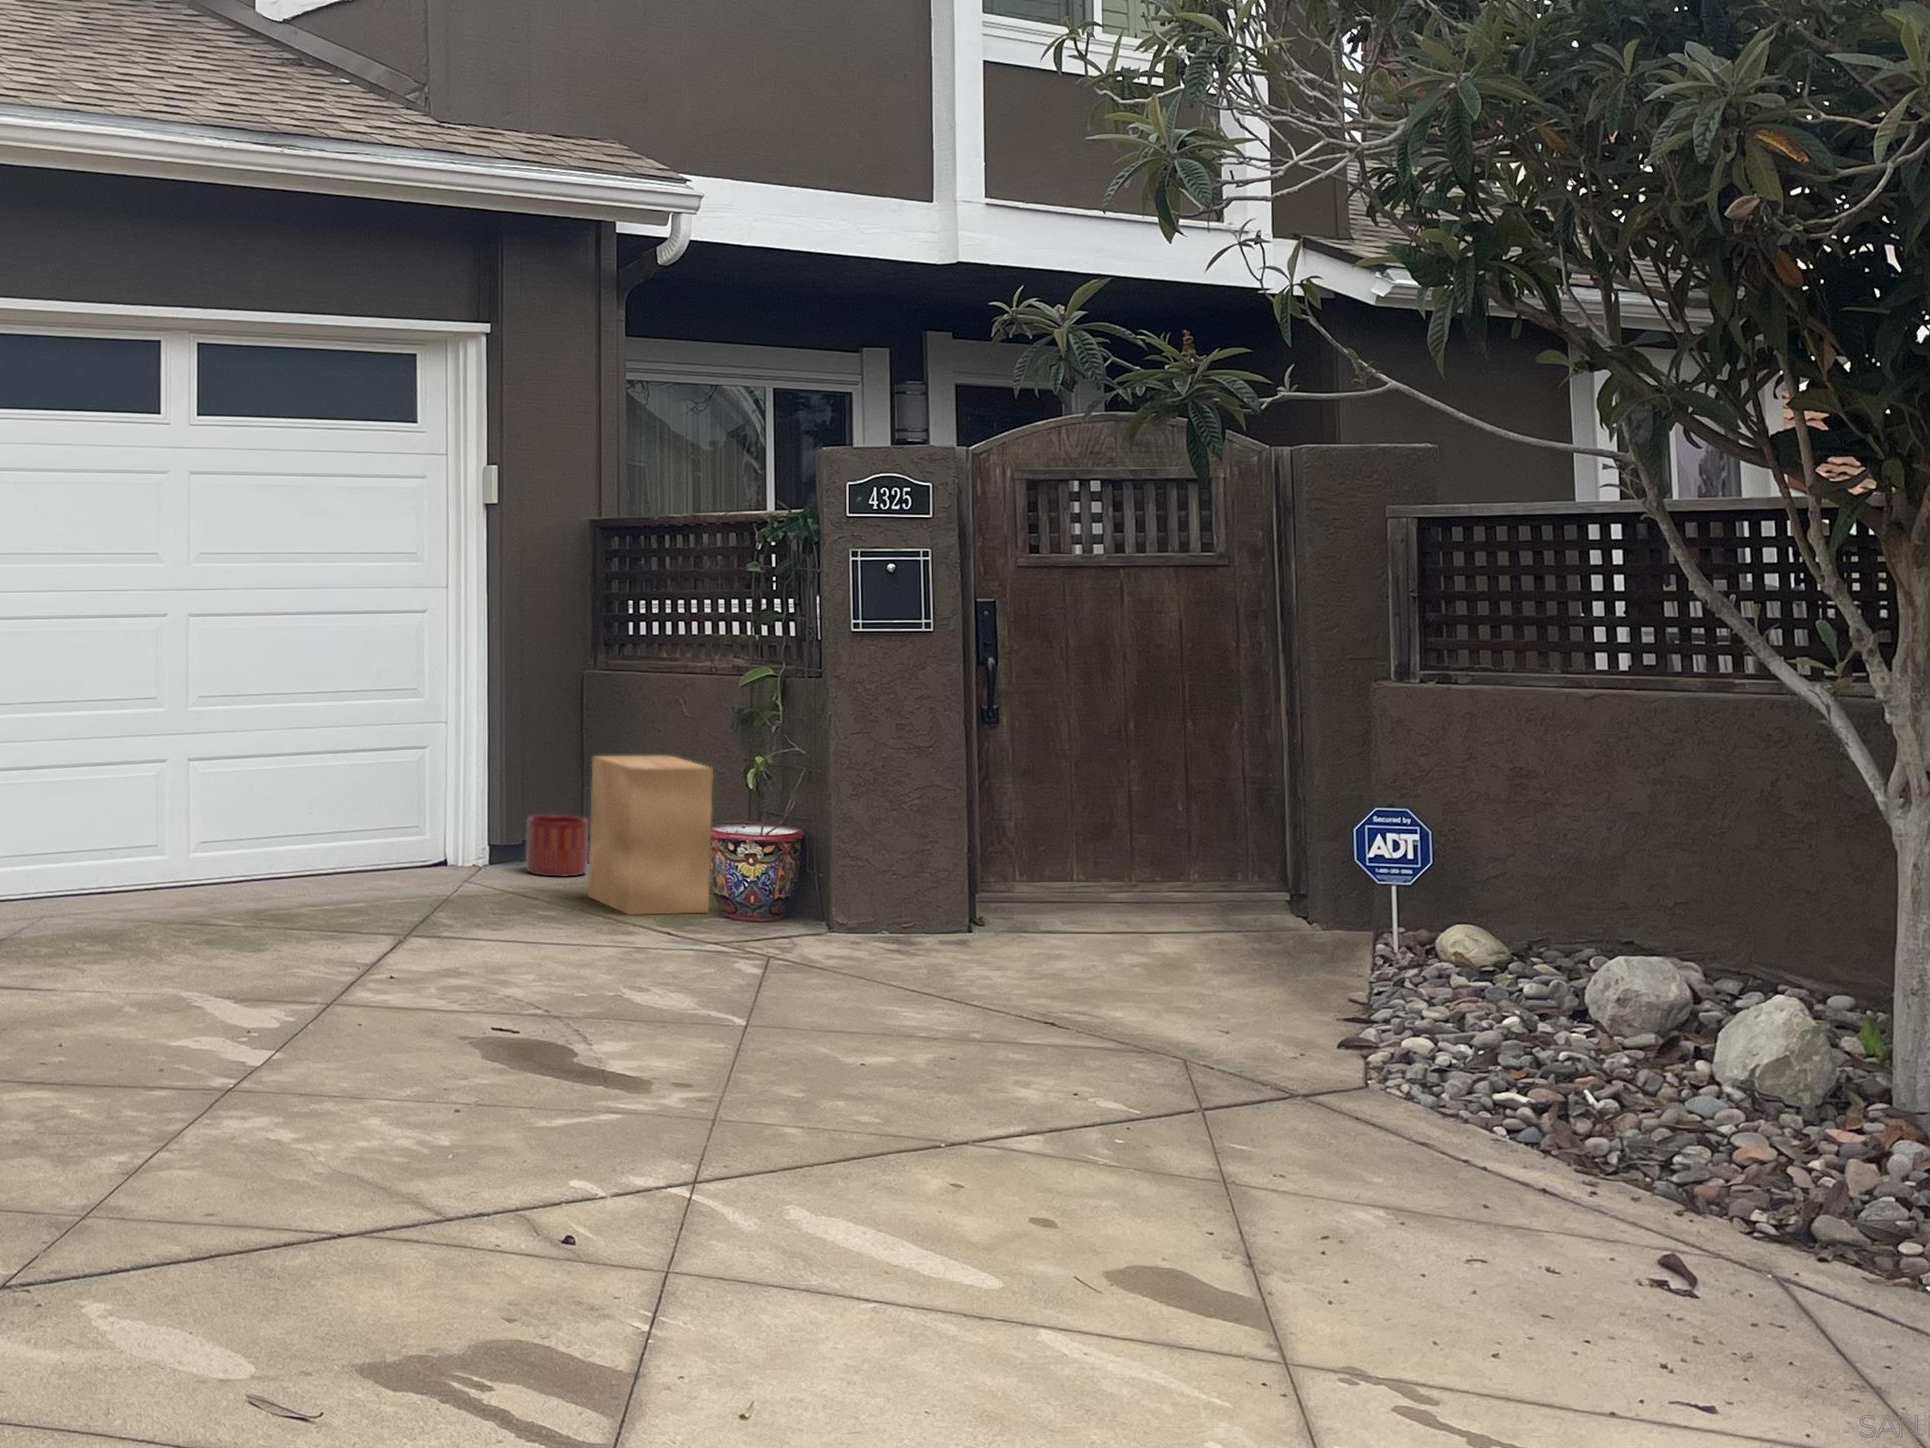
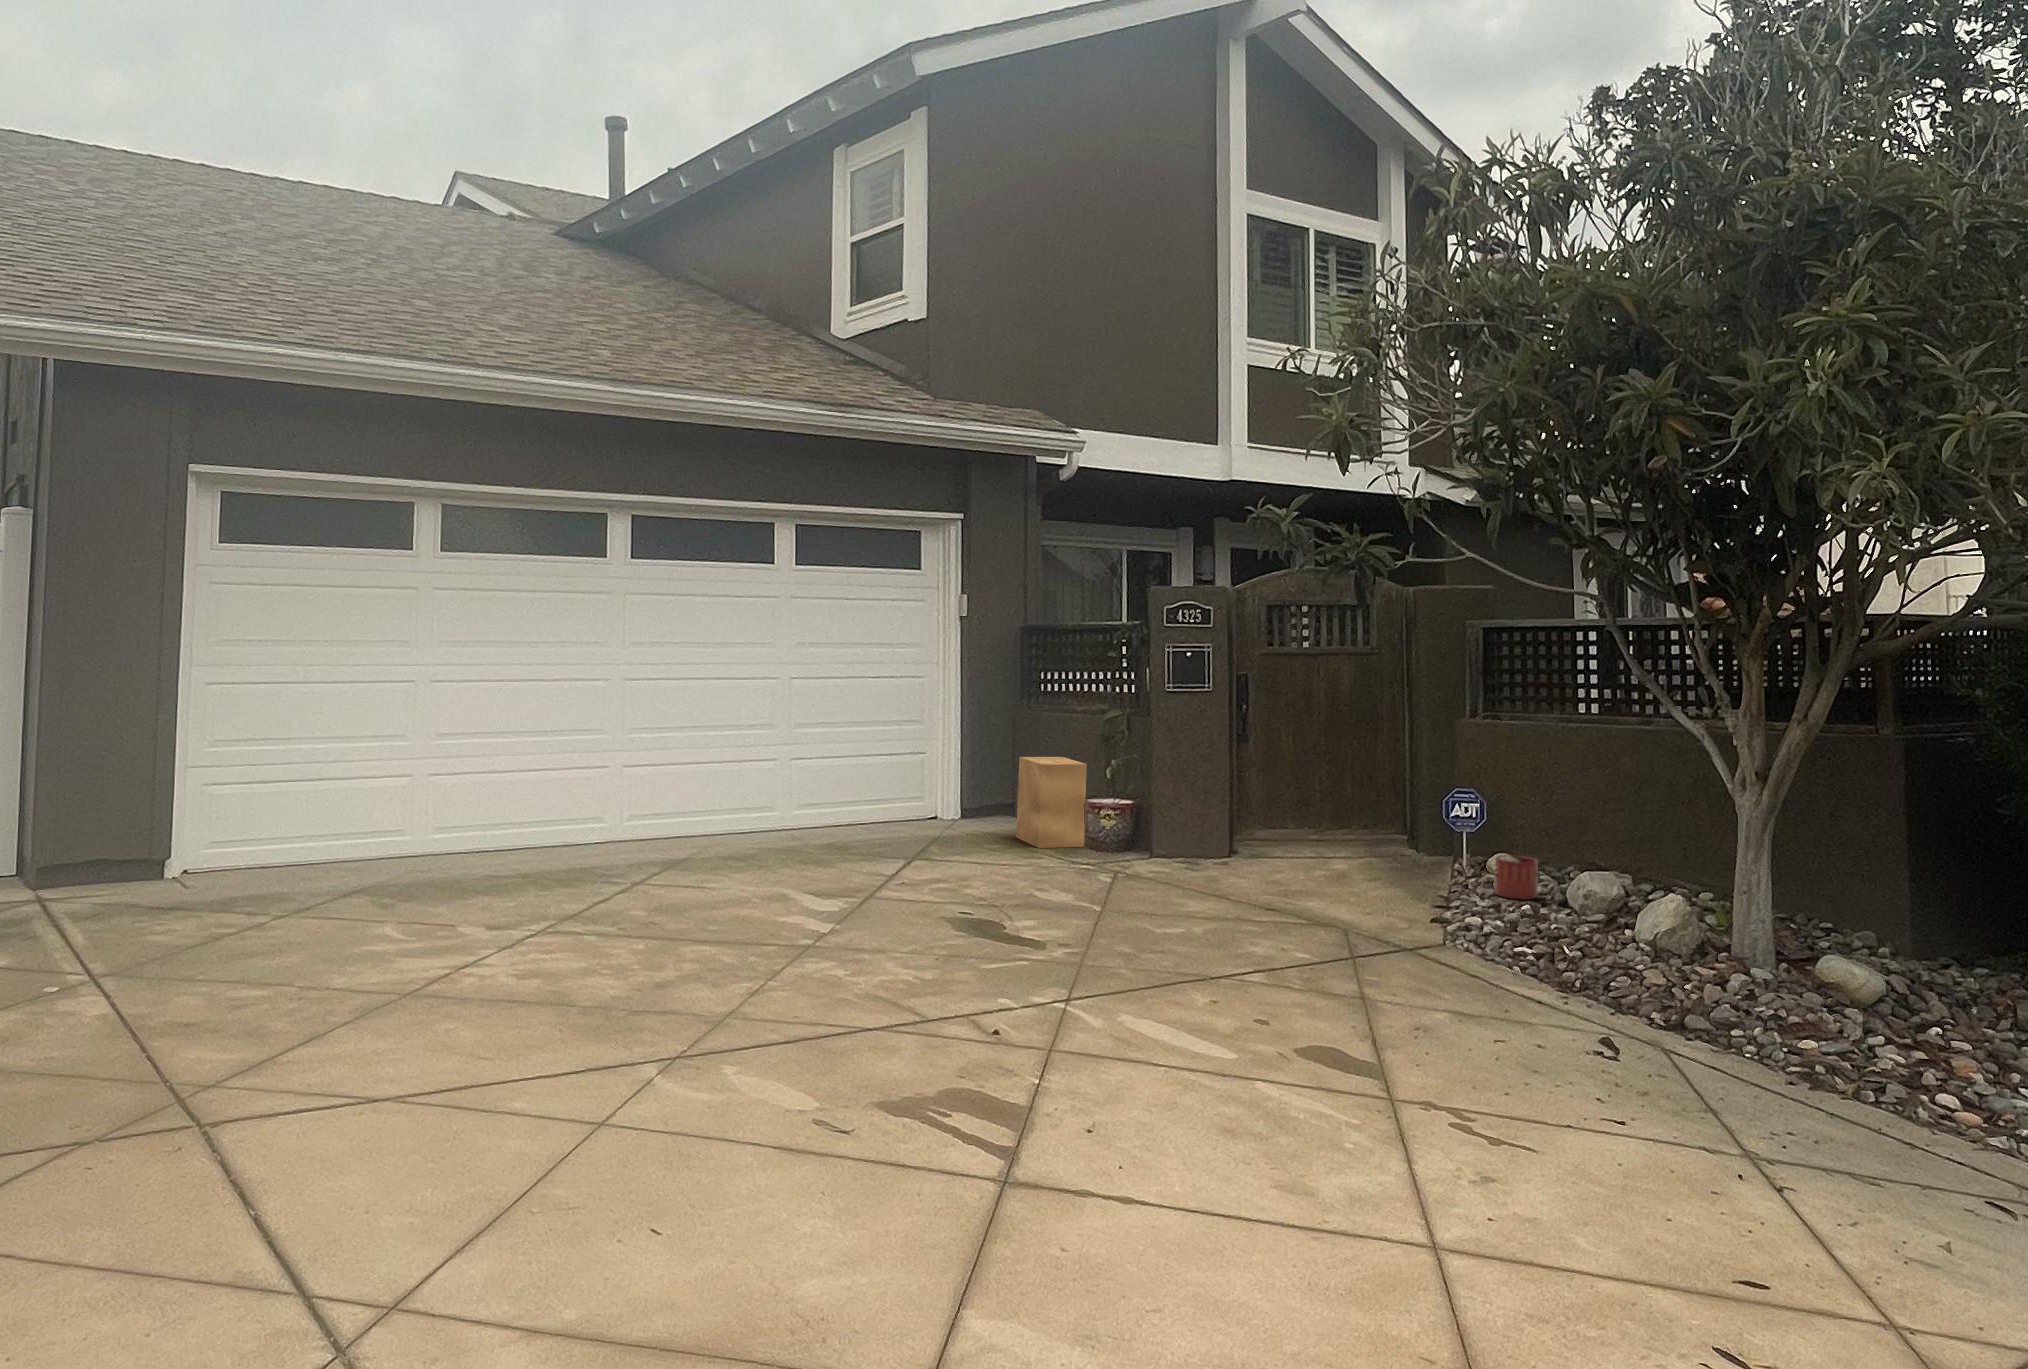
planter: present [526,815,588,877] -> present [1495,855,1538,900]

